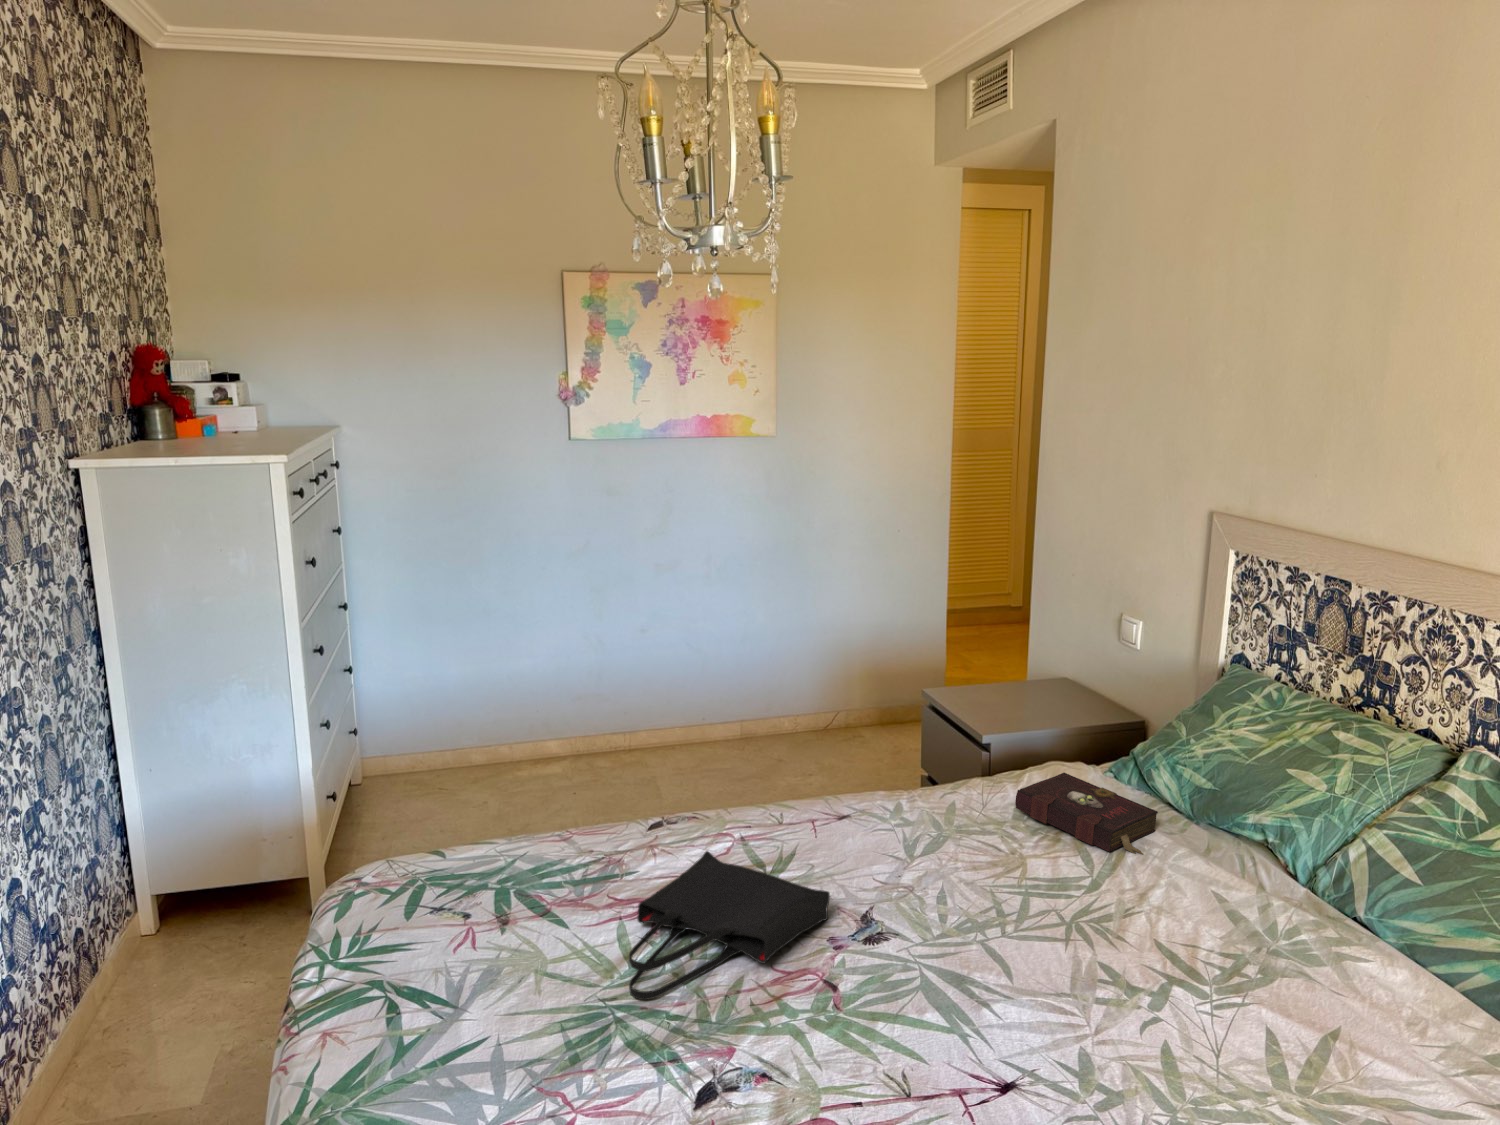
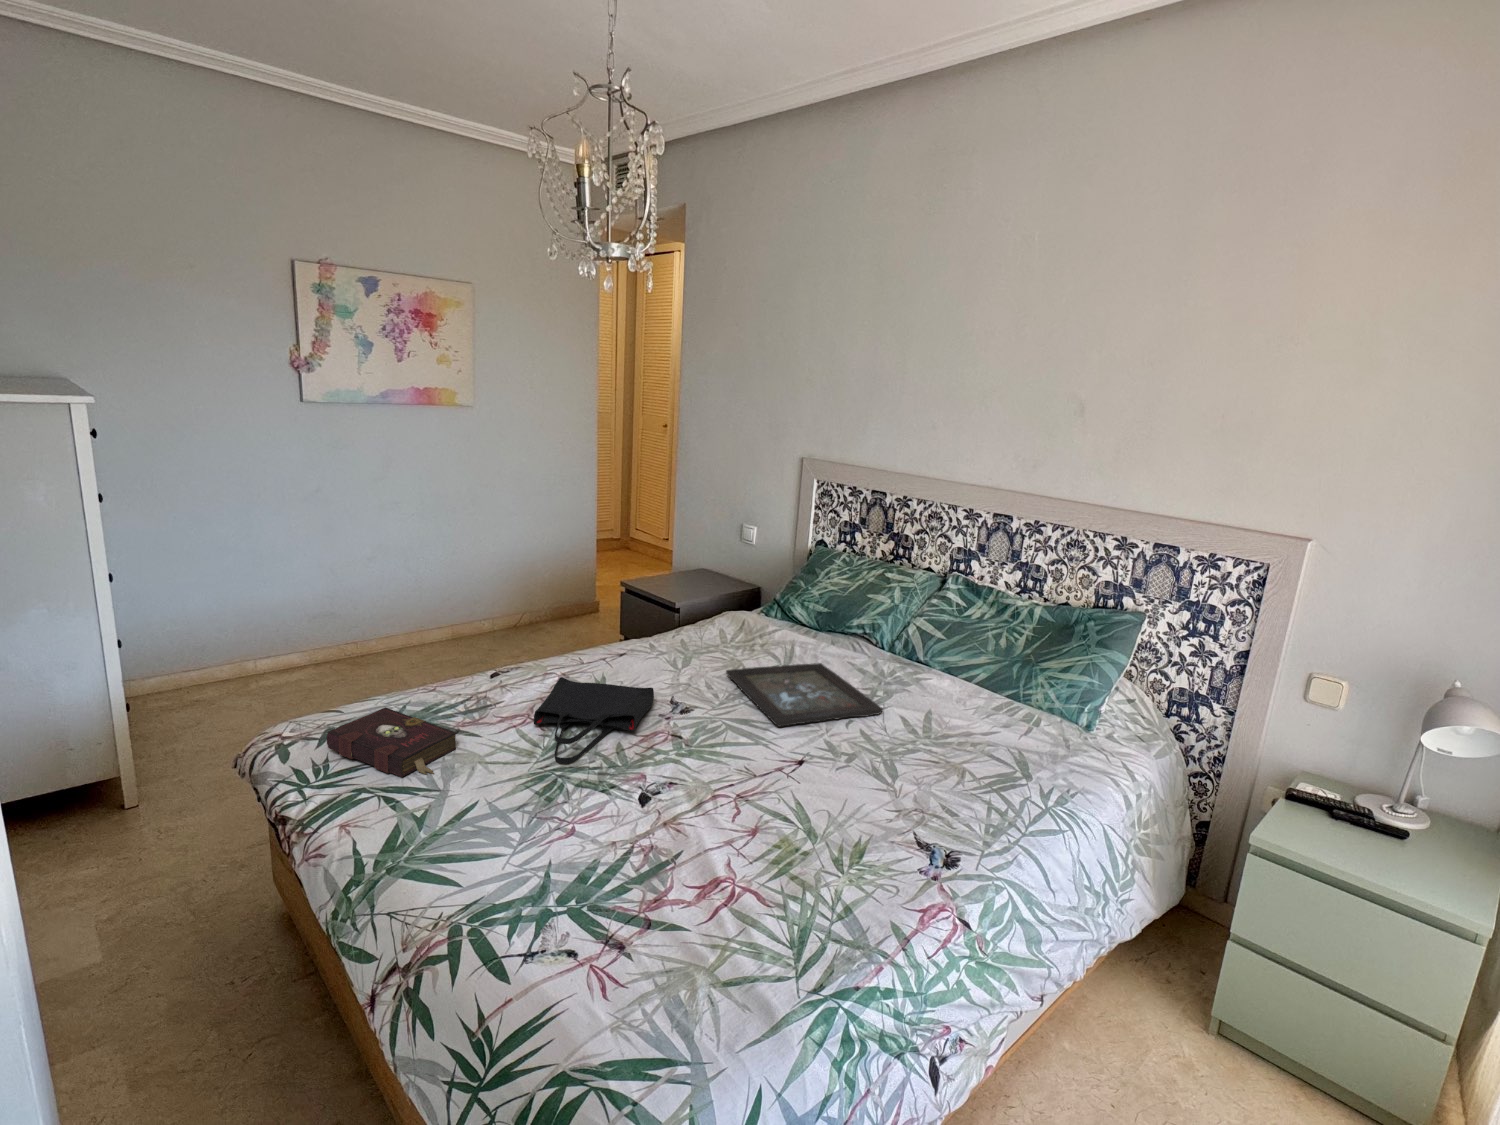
book: present [1015,773,1158,854] -> present [327,707,456,777]
tray: none [976,875,1227,1017] -> present [726,663,883,727]

